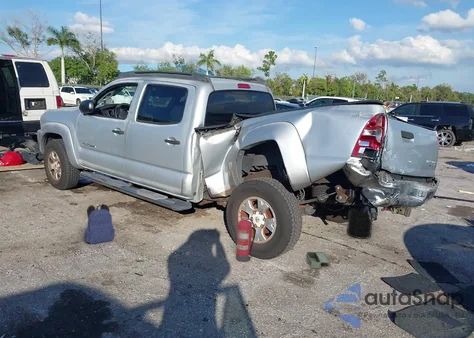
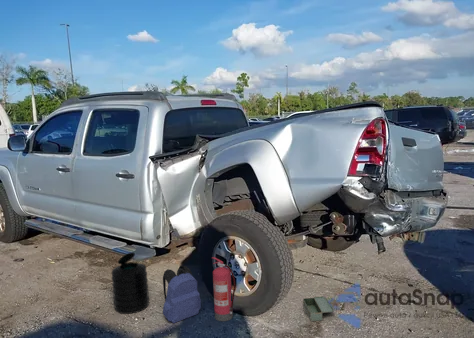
backpack: present [84,204,115,244] -> present [163,266,201,323]
trash can: present [347,209,372,239] -> present [112,252,149,314]

